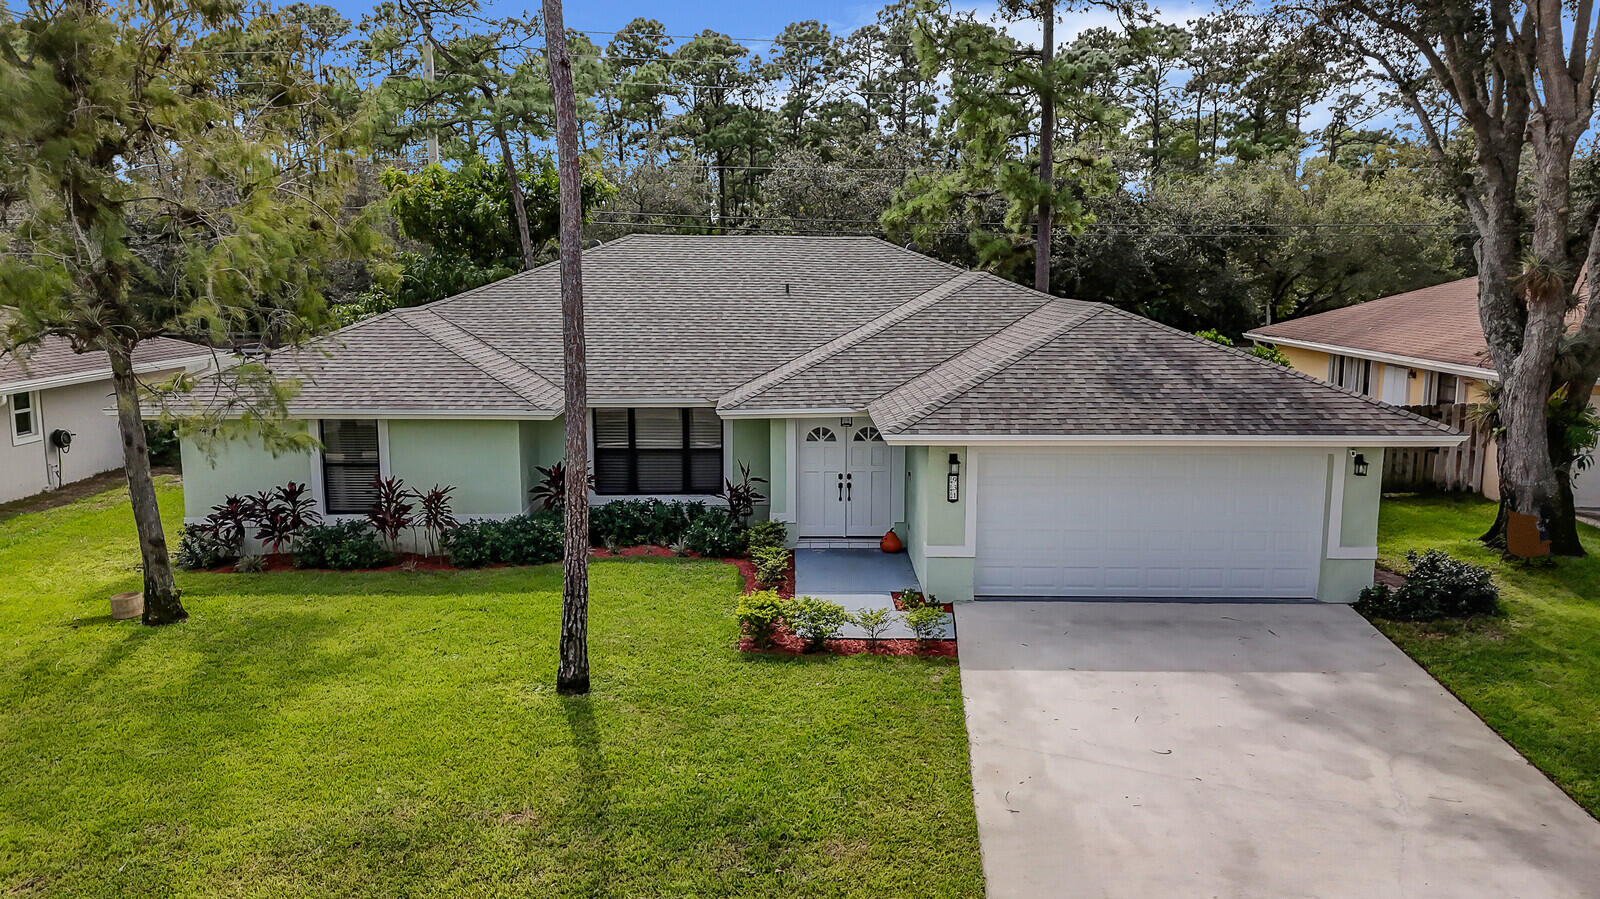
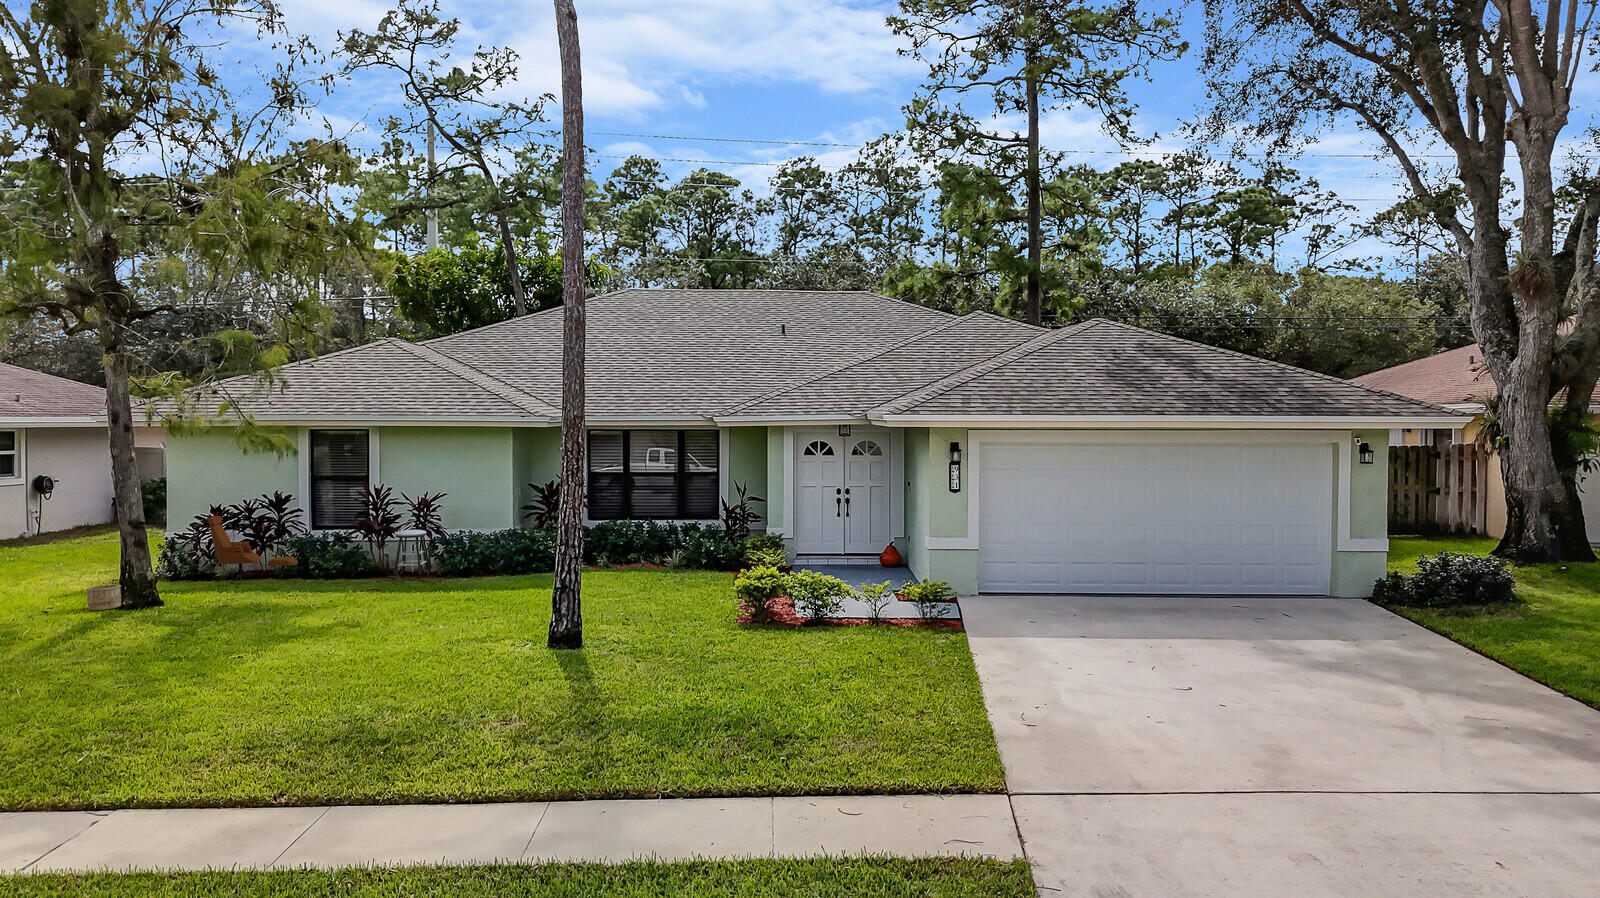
lounge chair: present [1507,511,1564,573] -> present [208,516,298,581]
stool: none [406,518,442,564] -> present [393,530,429,575]

